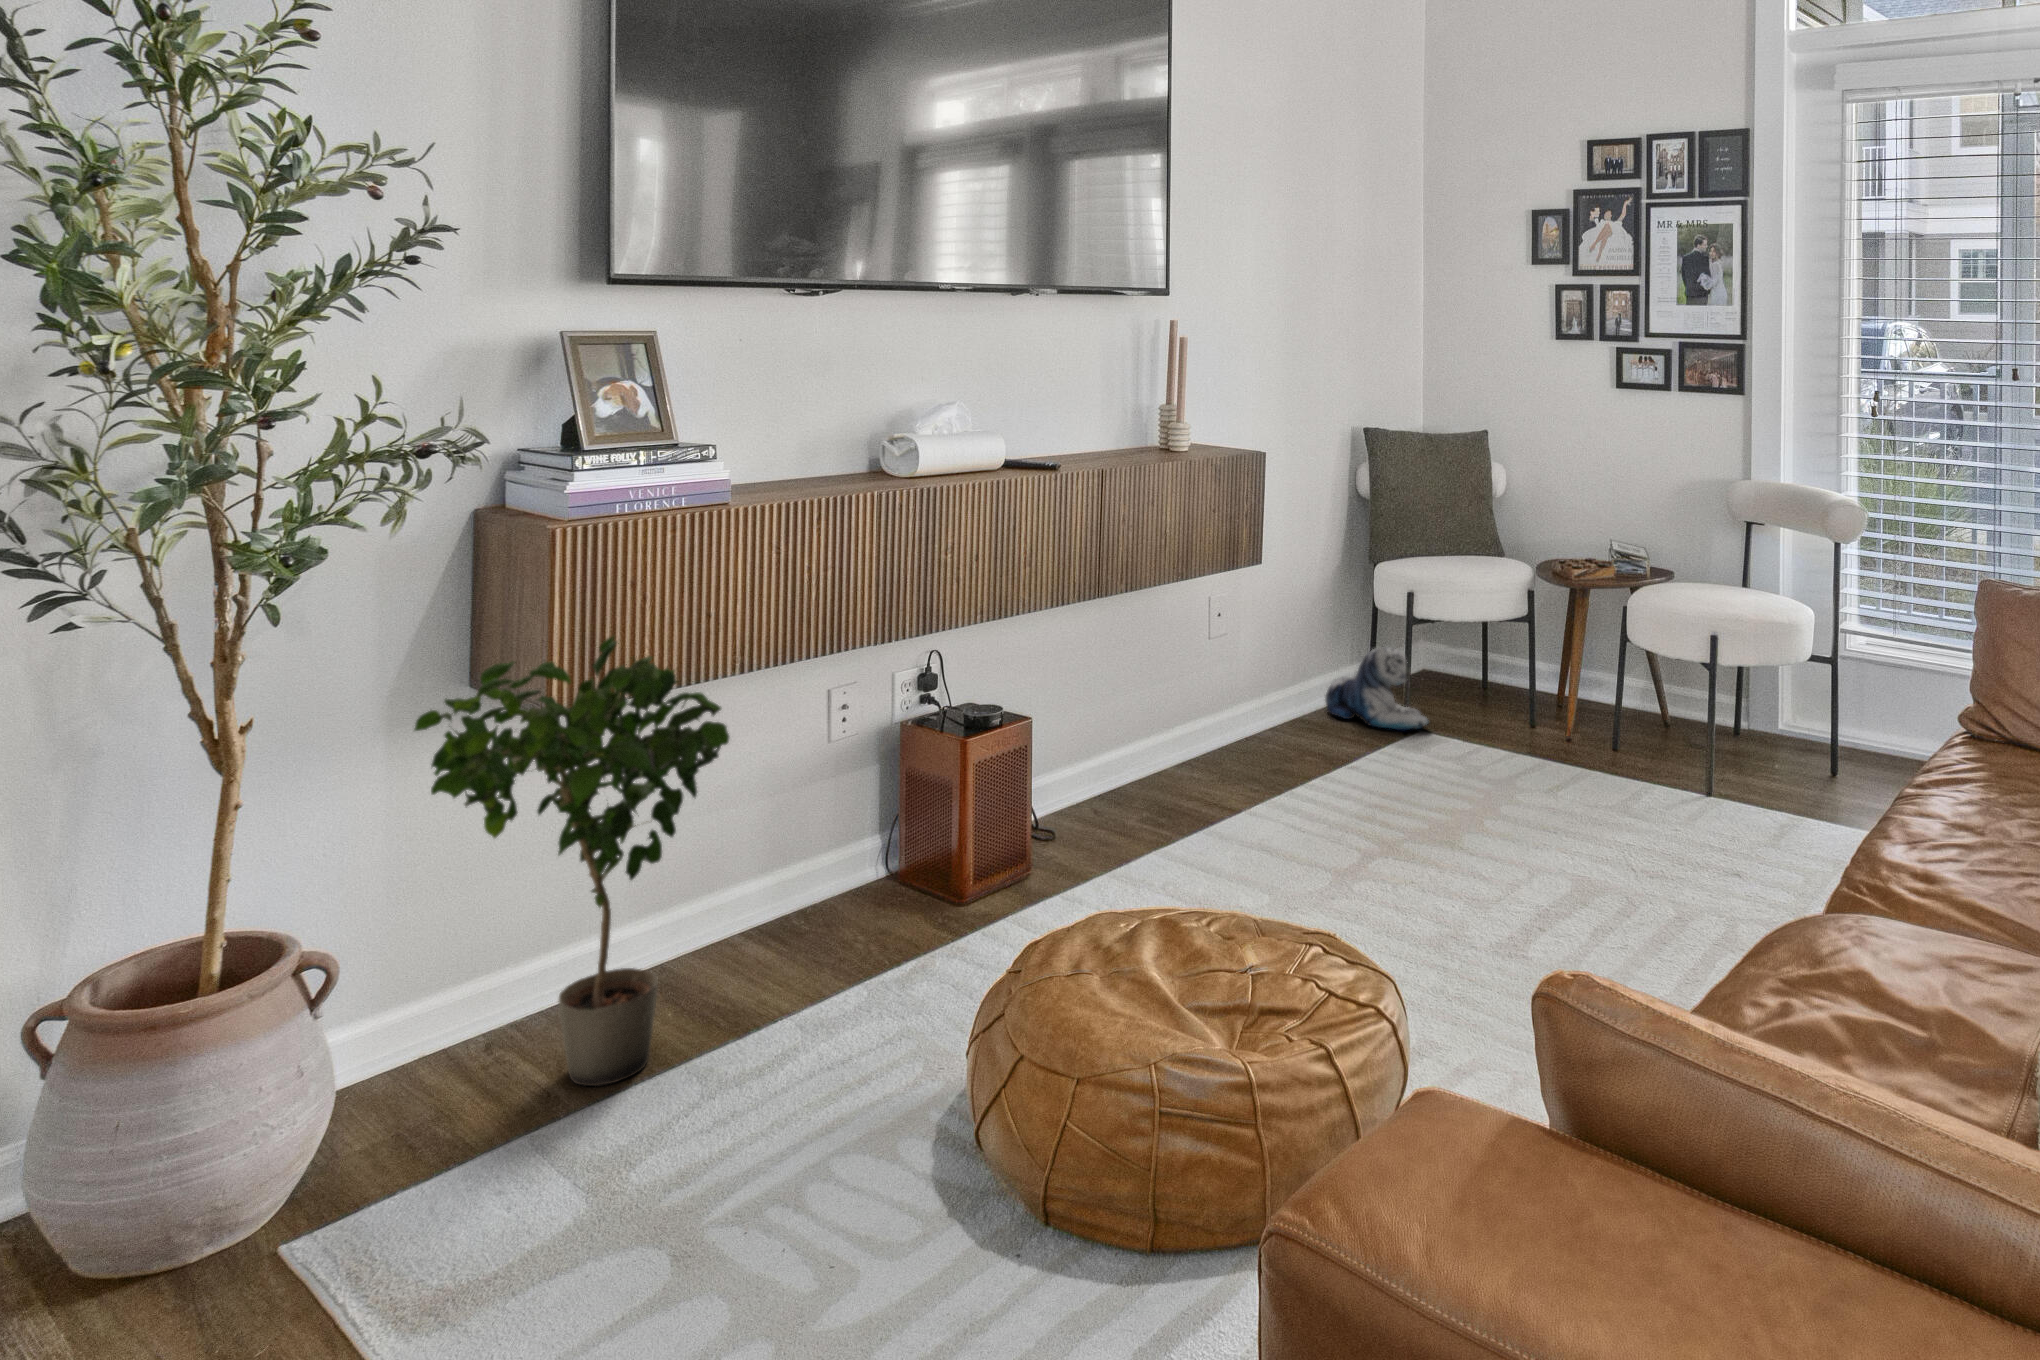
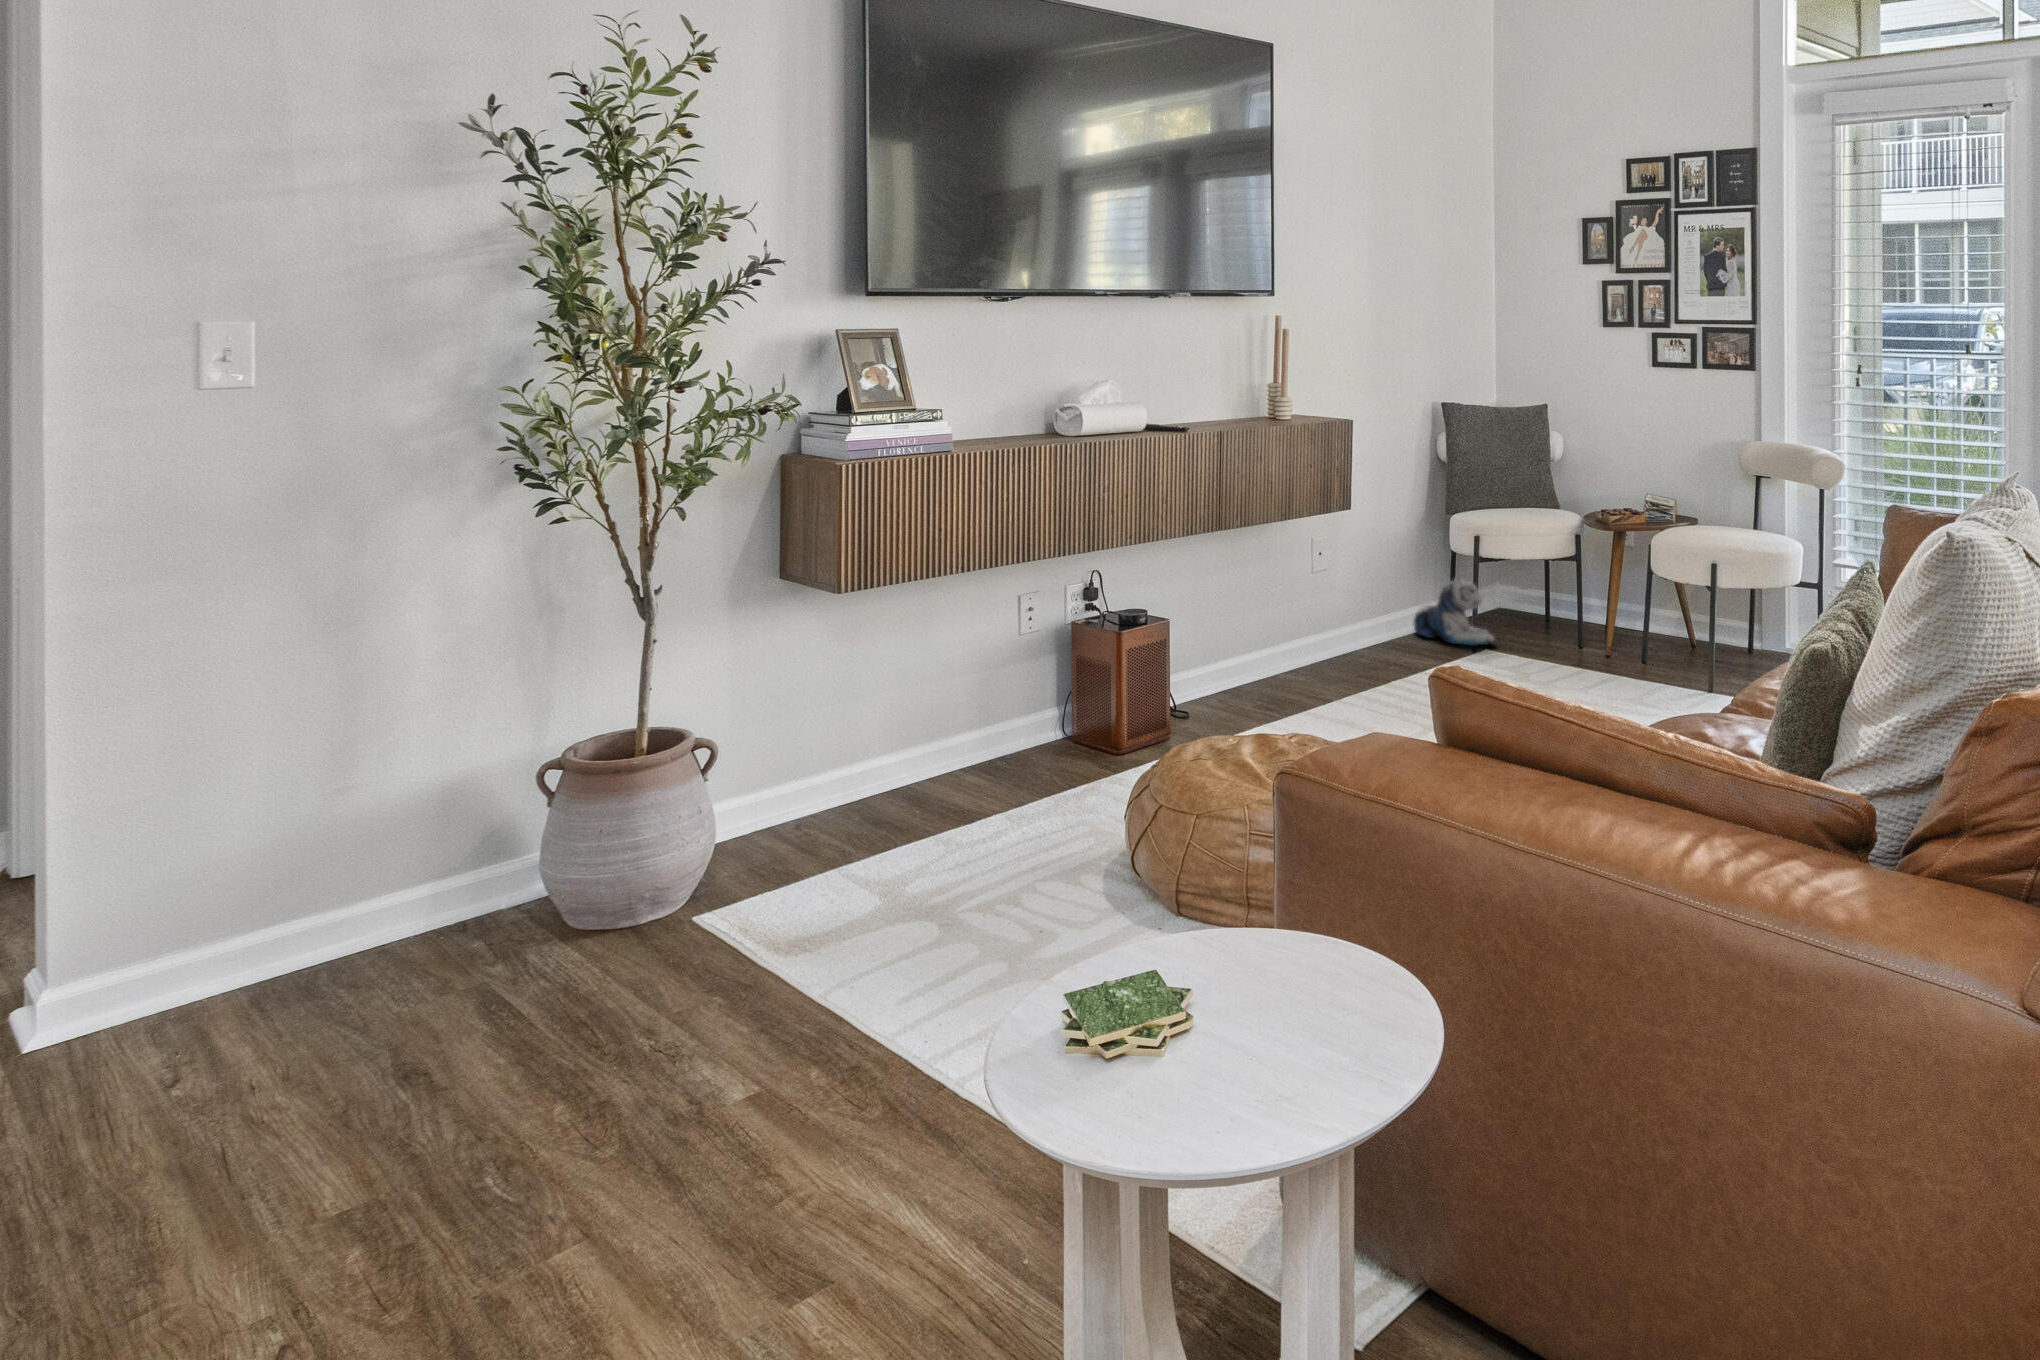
potted plant: present [414,636,729,1086] -> none [760,534,962,845]

